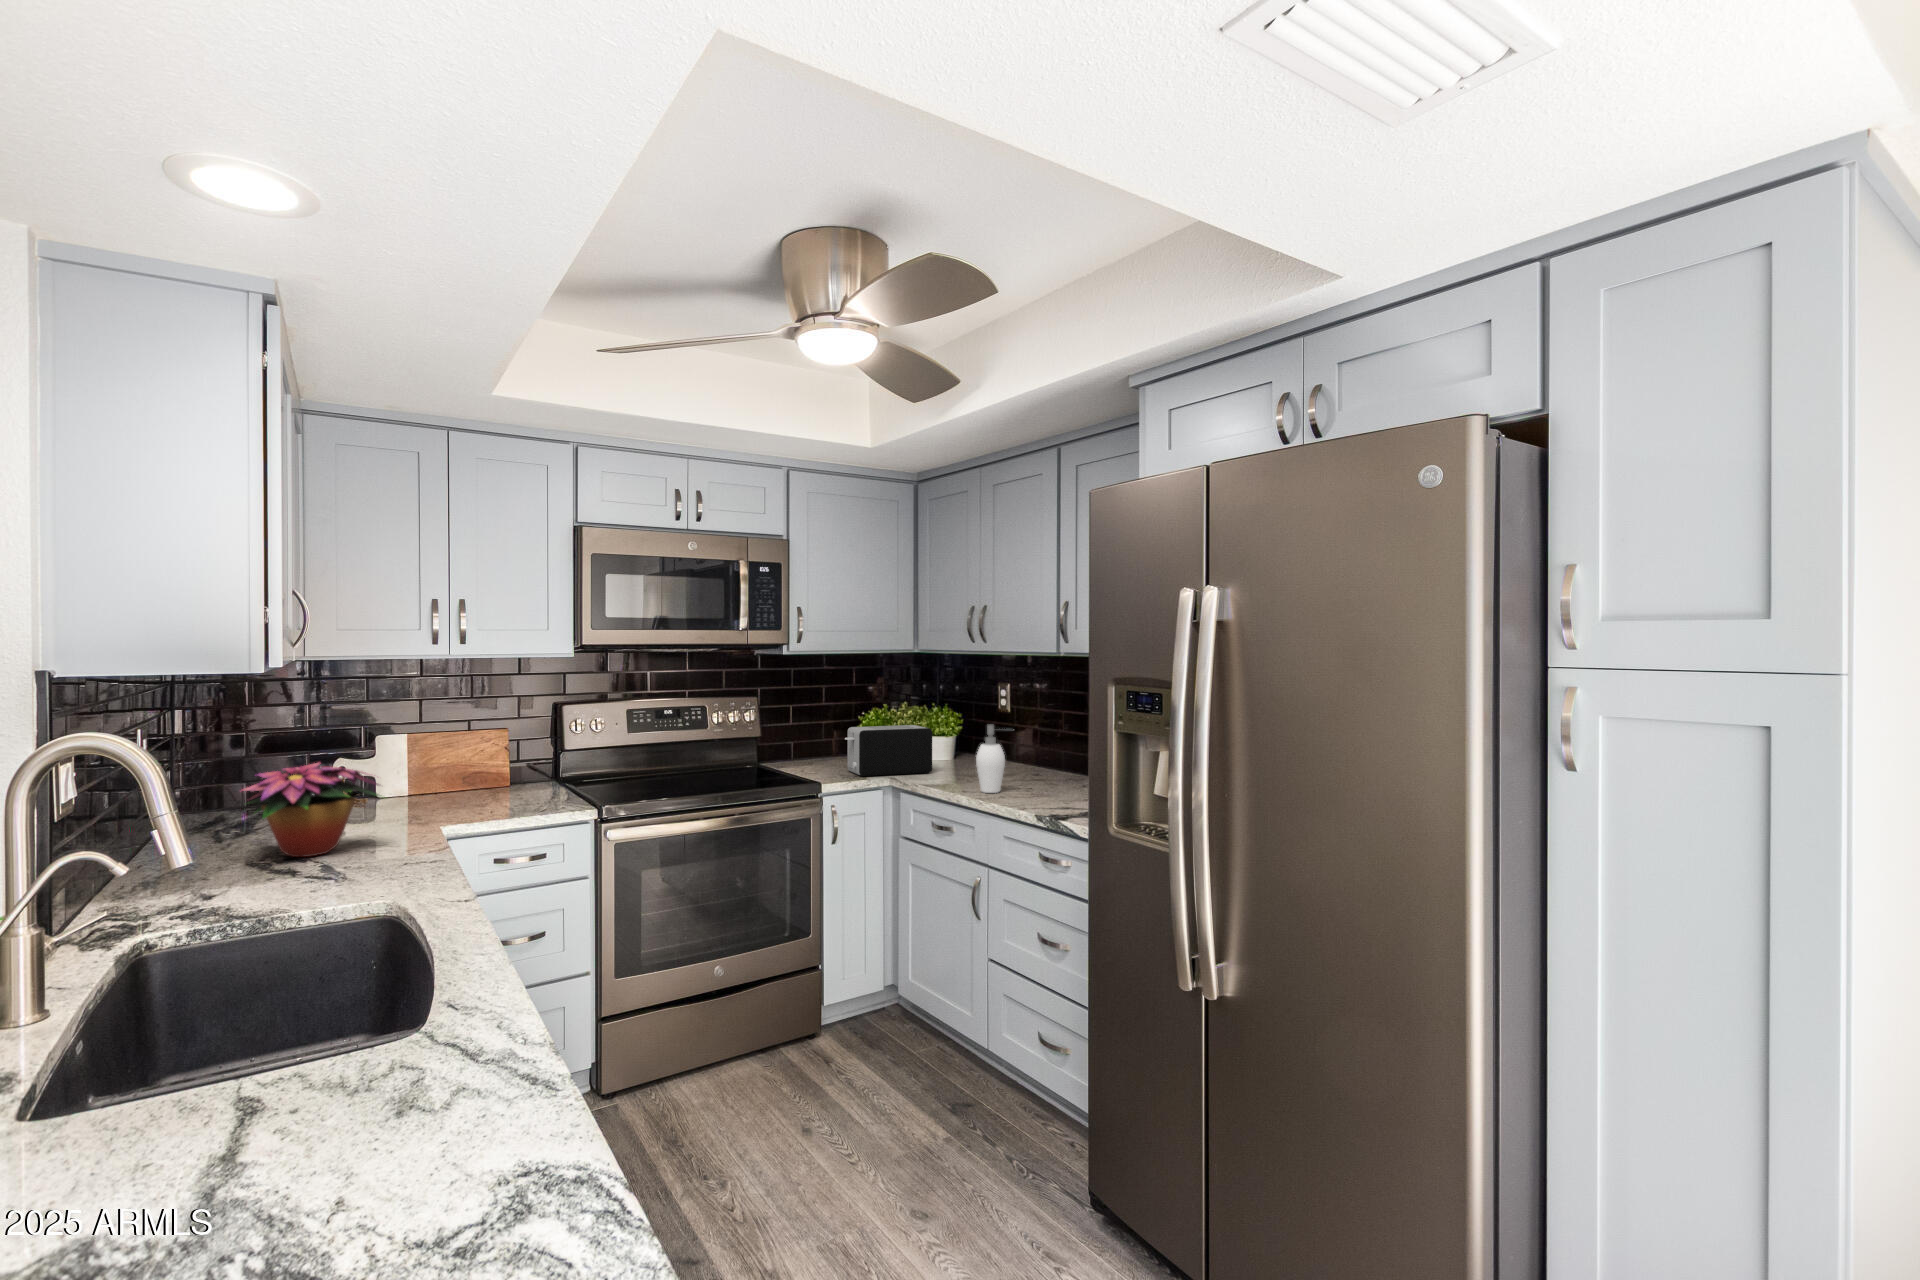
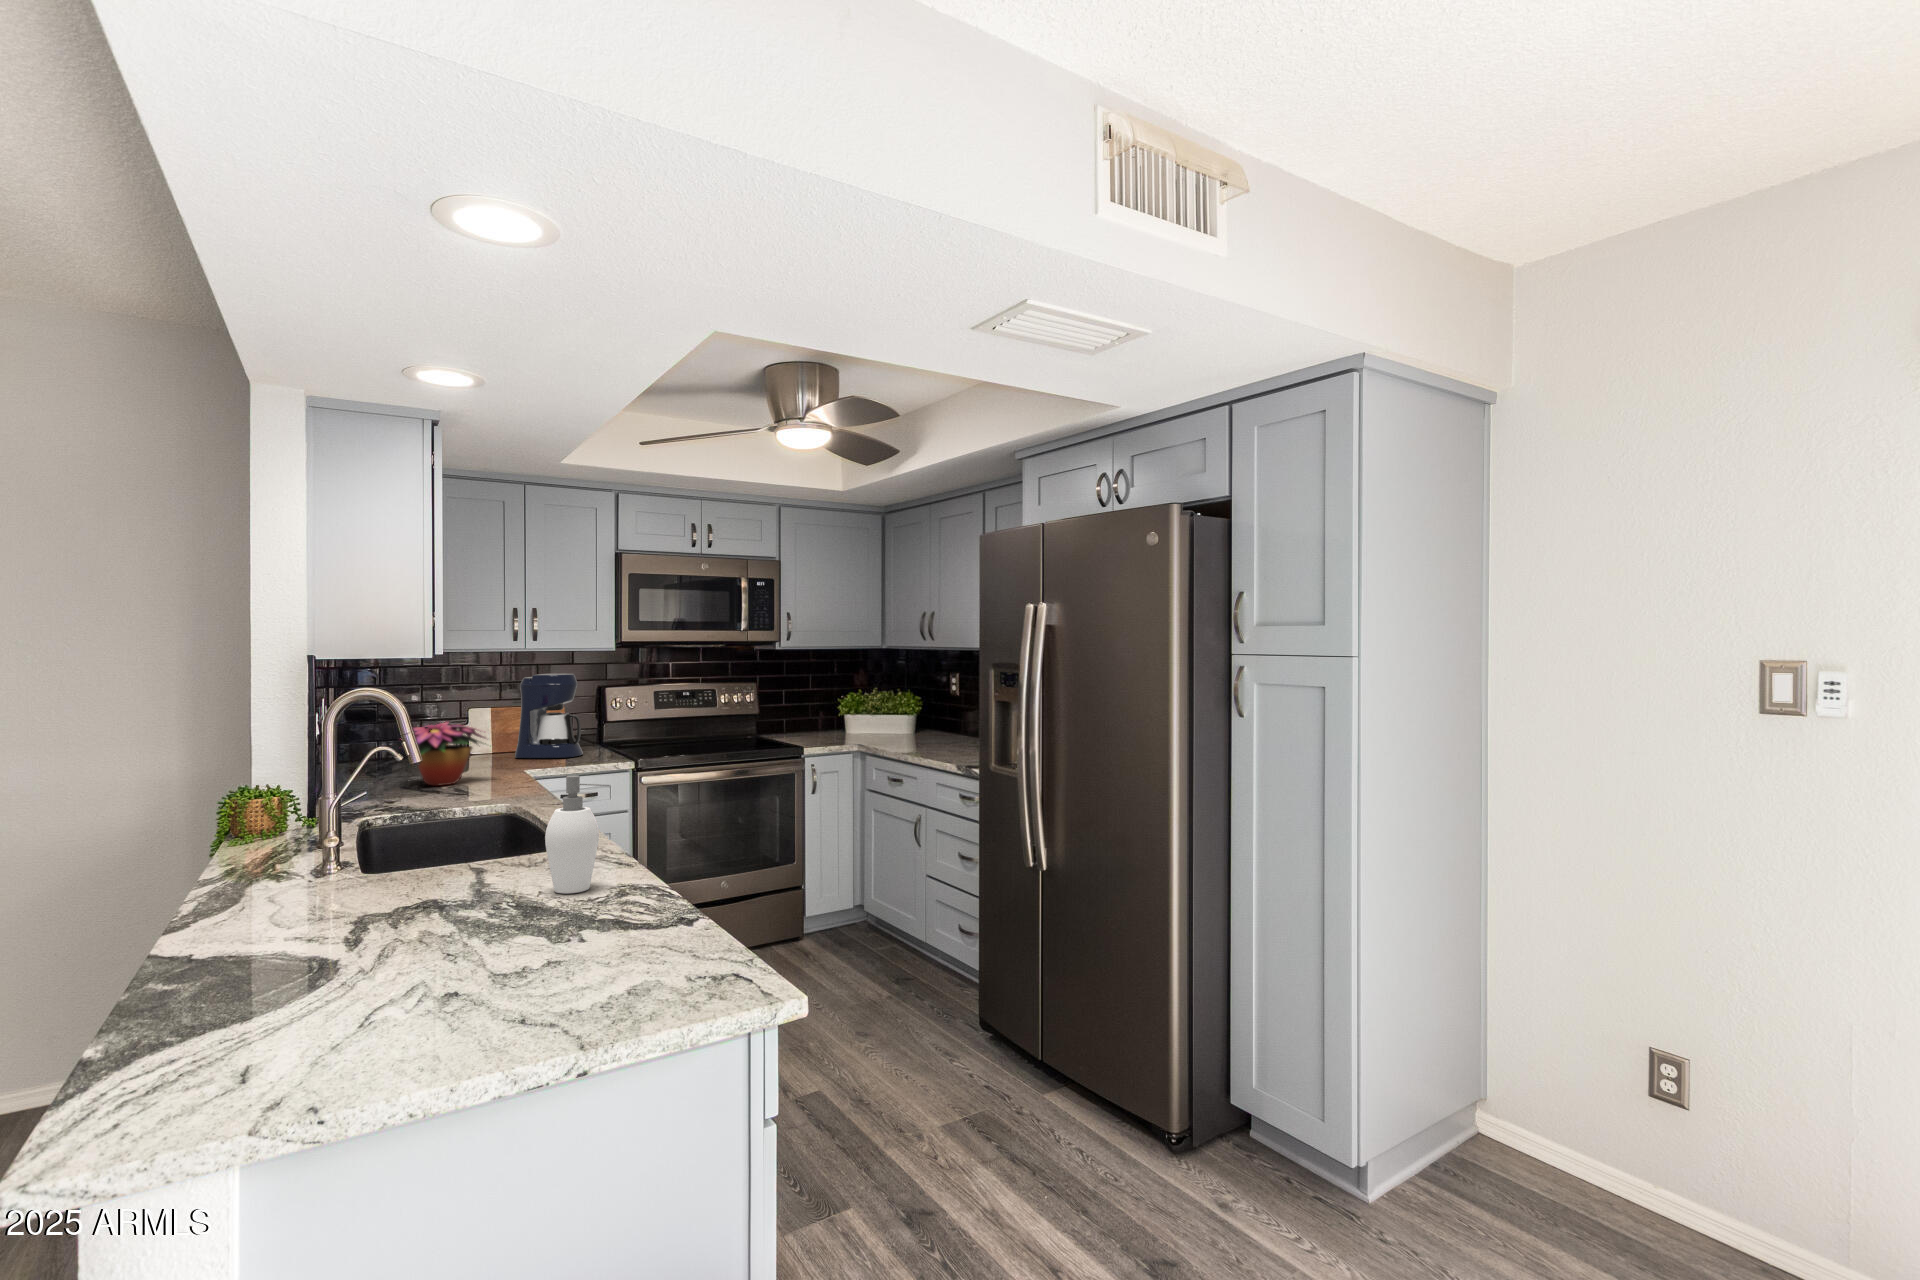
coffee maker: none [435,688,529,803] -> present [515,674,583,758]
toaster: present [845,725,932,776] -> none [824,705,892,744]
soap dispenser: present [976,725,1005,793] -> present [545,775,609,893]

